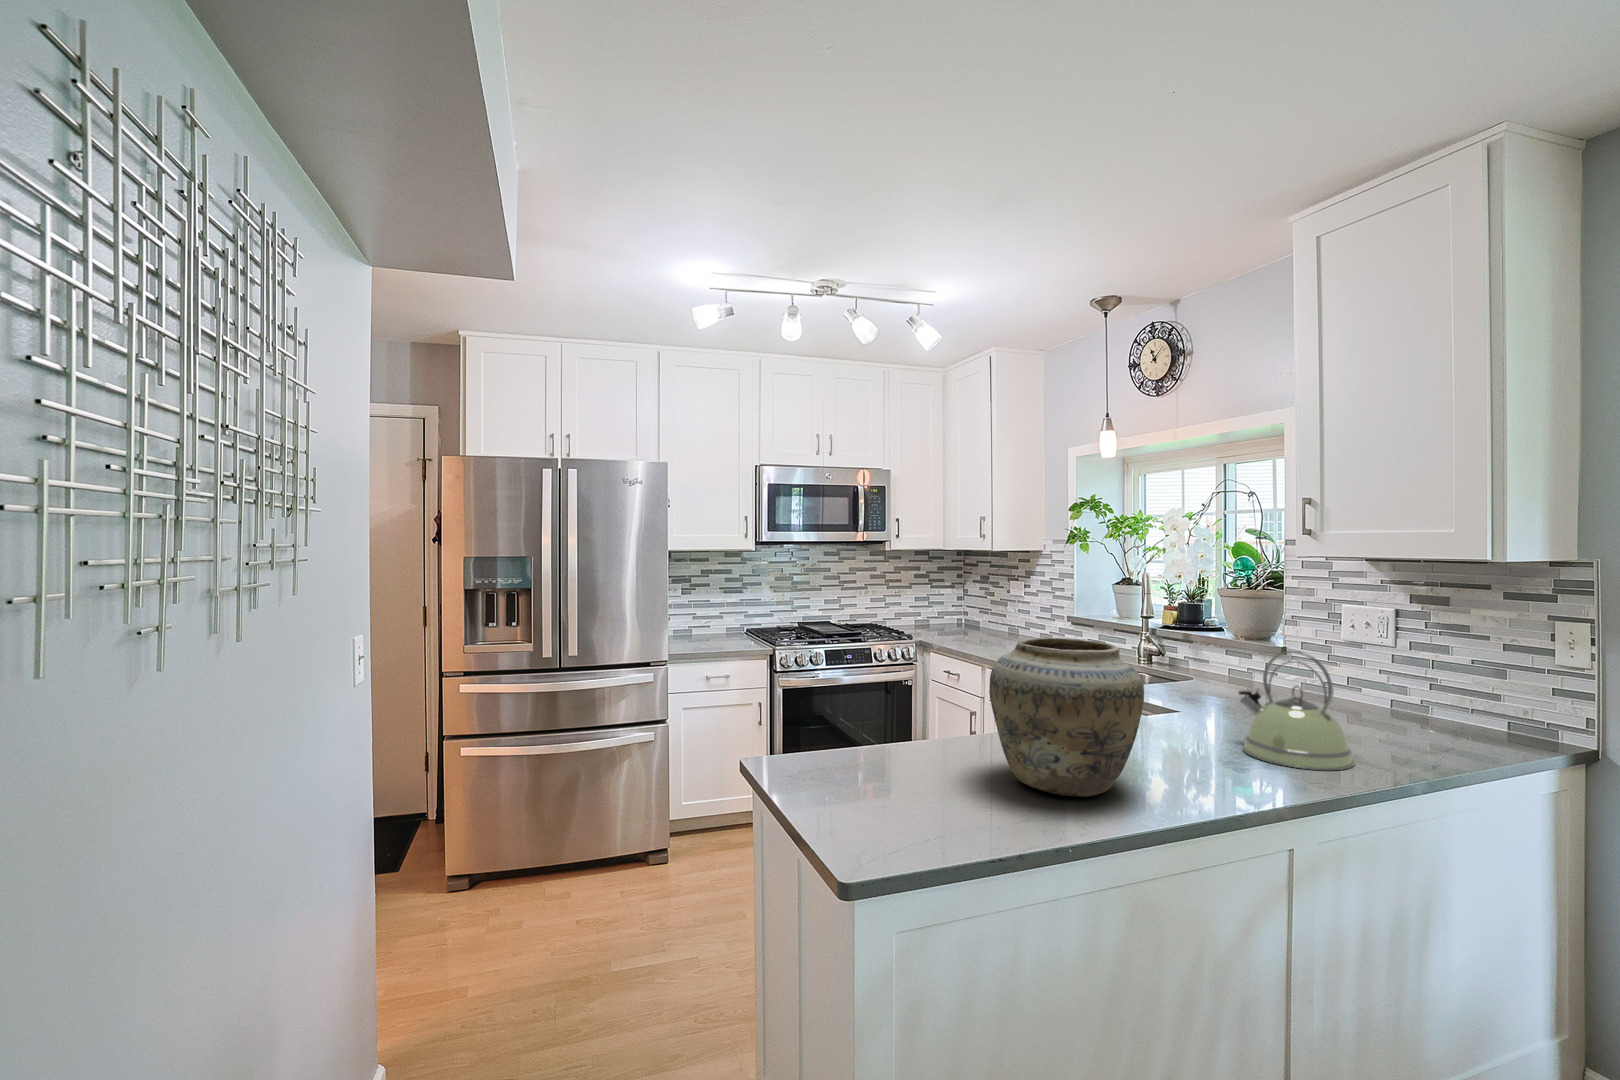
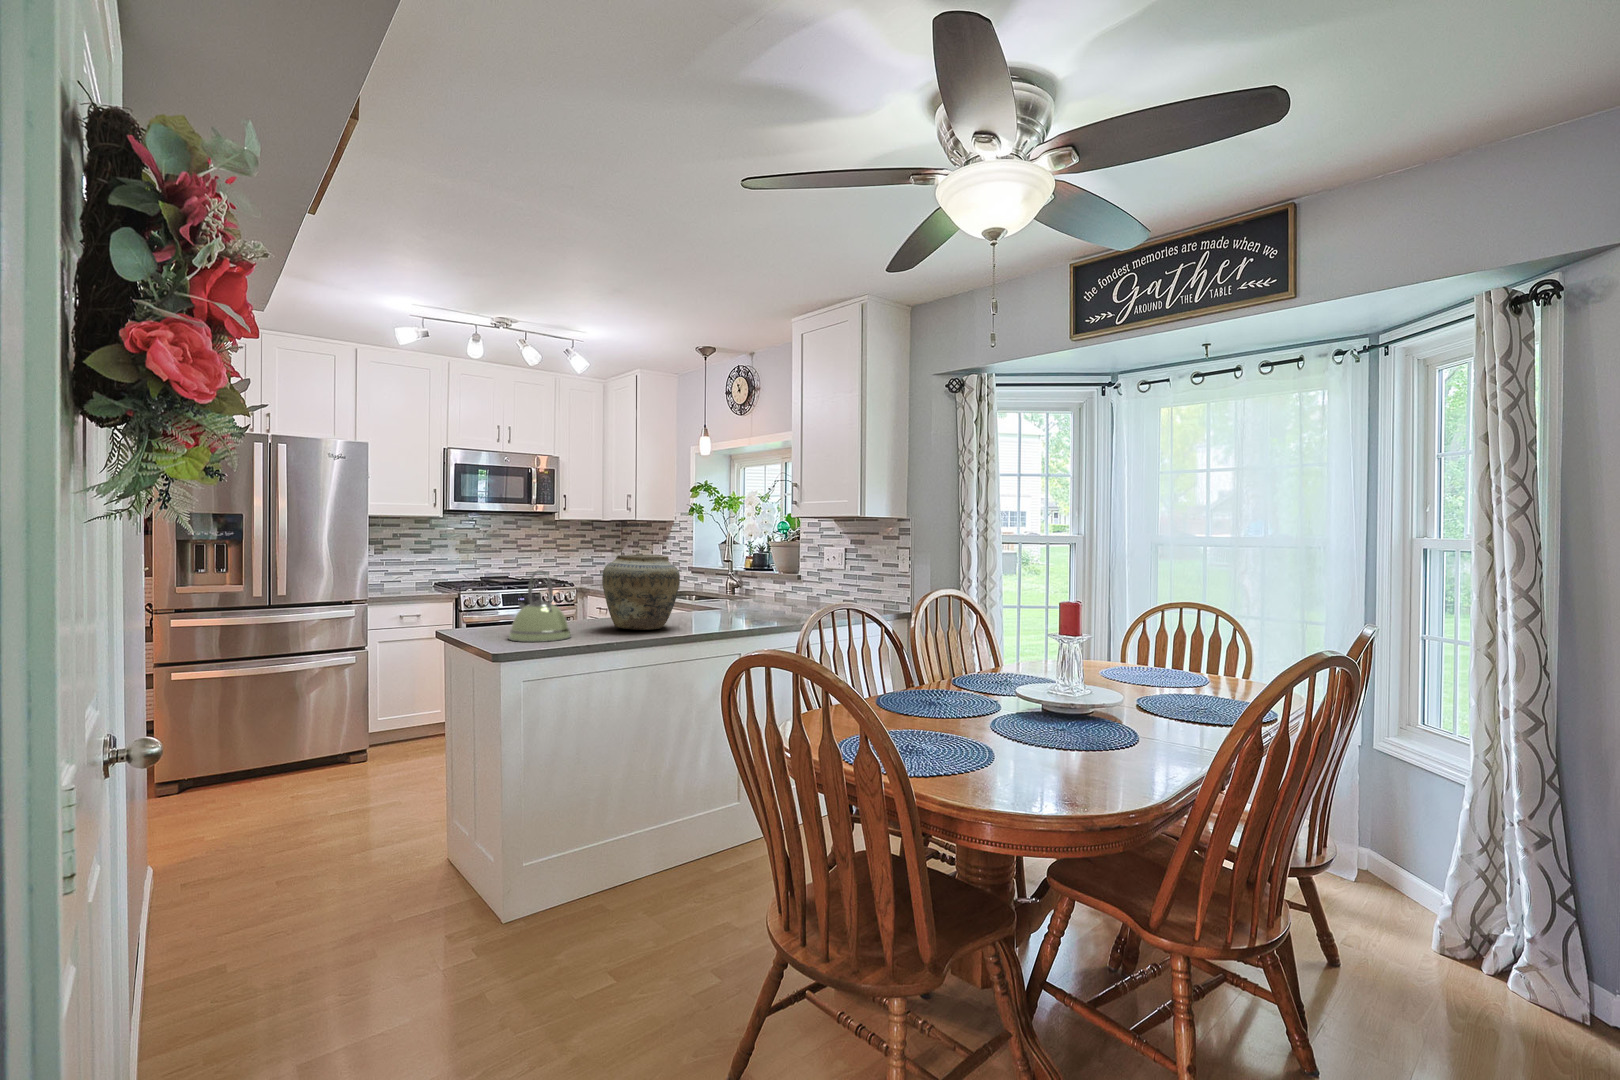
kettle: present [1239,651,1354,770] -> present [509,570,571,642]

